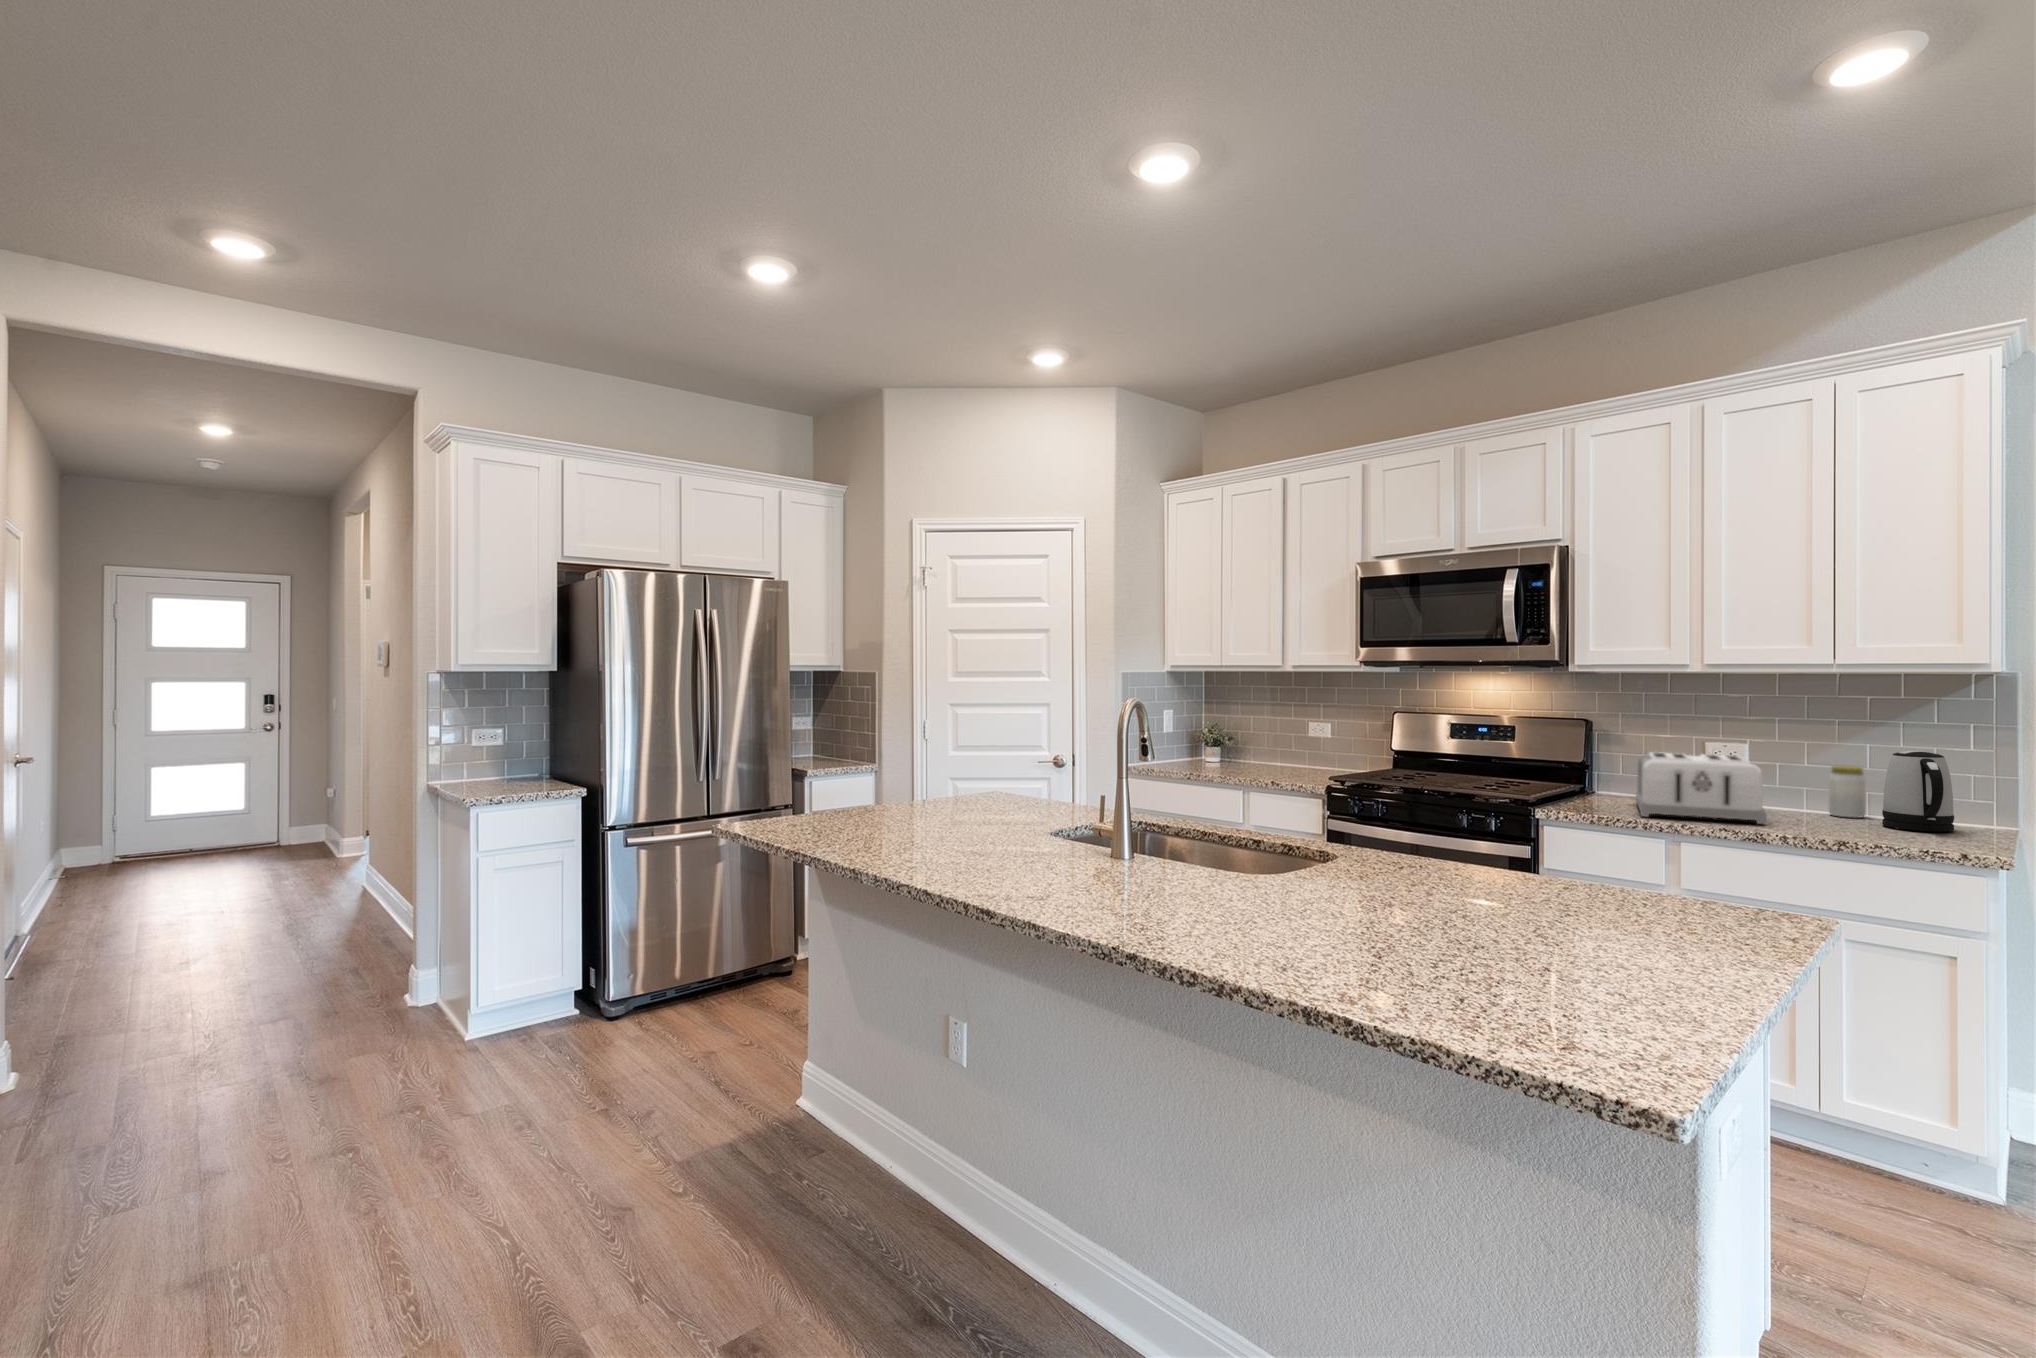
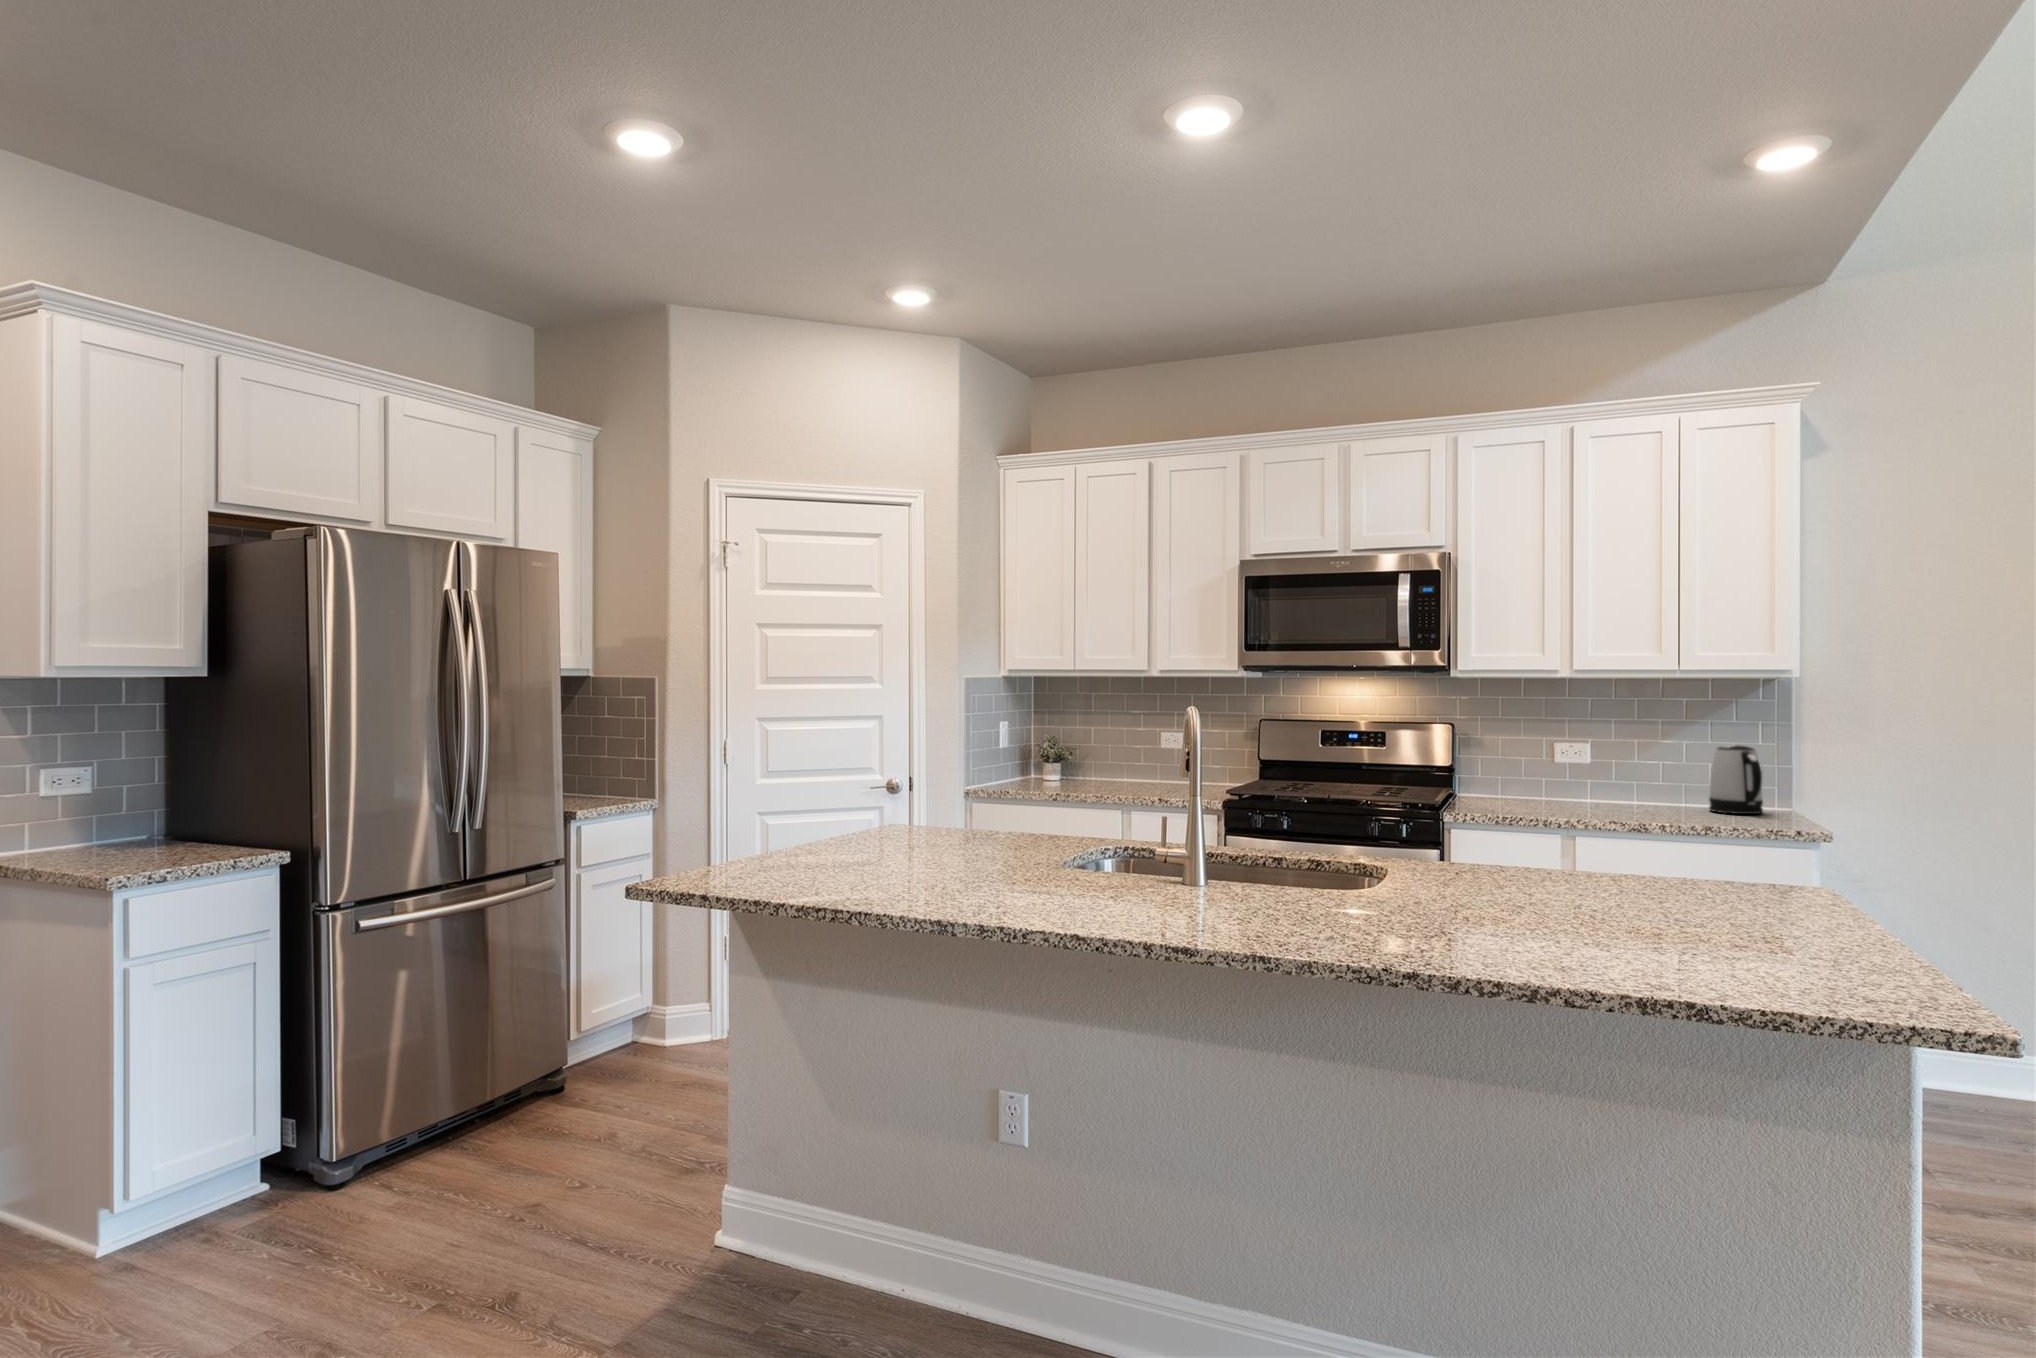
toaster: present [1636,752,1766,824] -> none [1507,753,1634,815]
jar: present [1828,766,1866,818] -> none [1659,760,1688,806]

